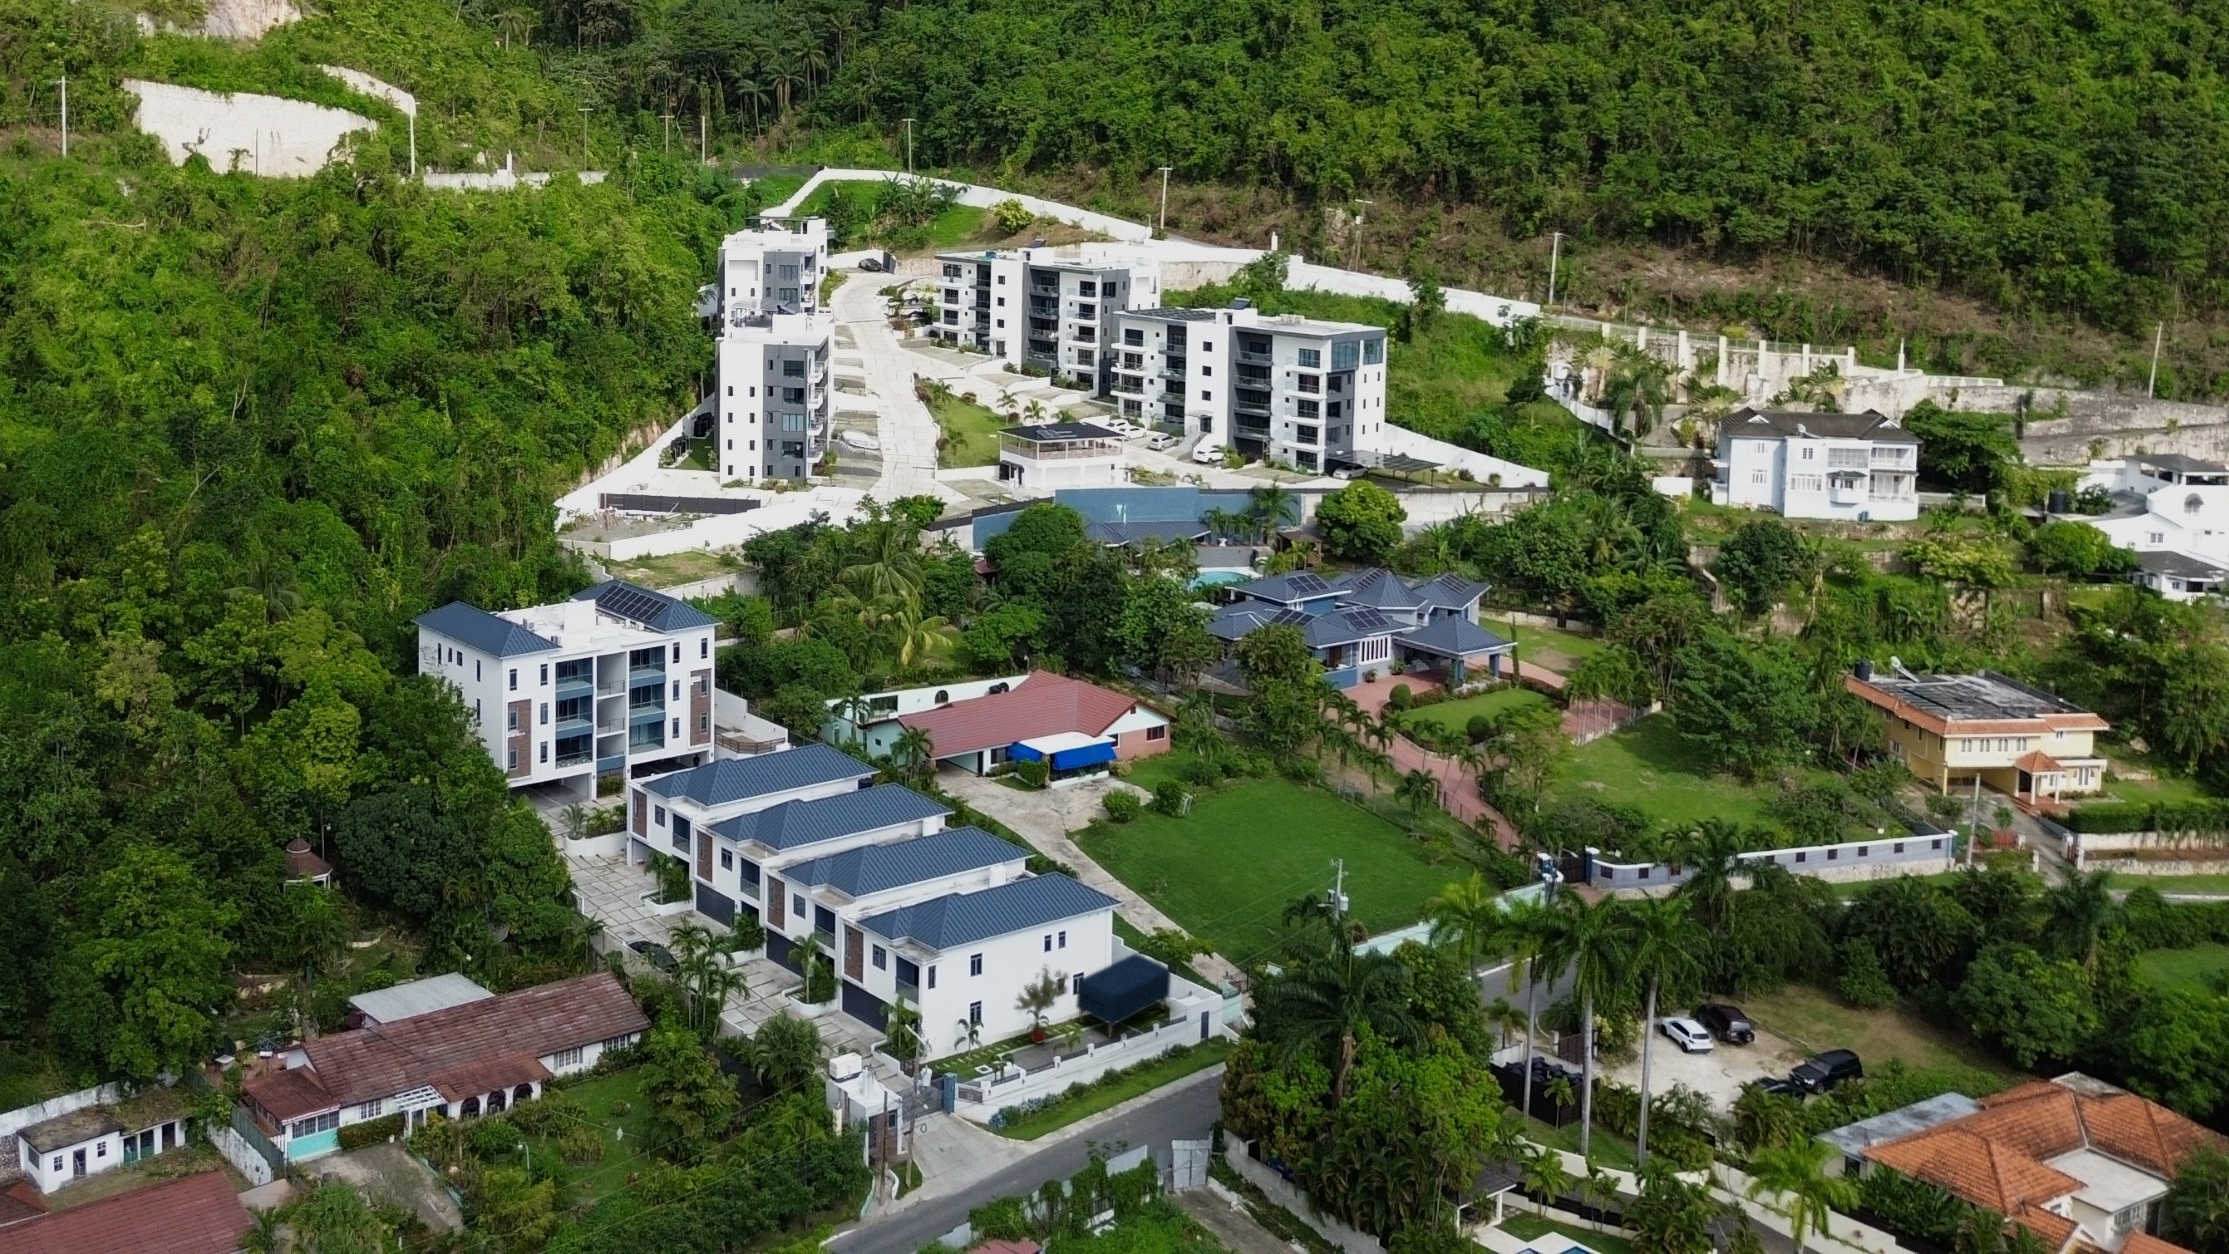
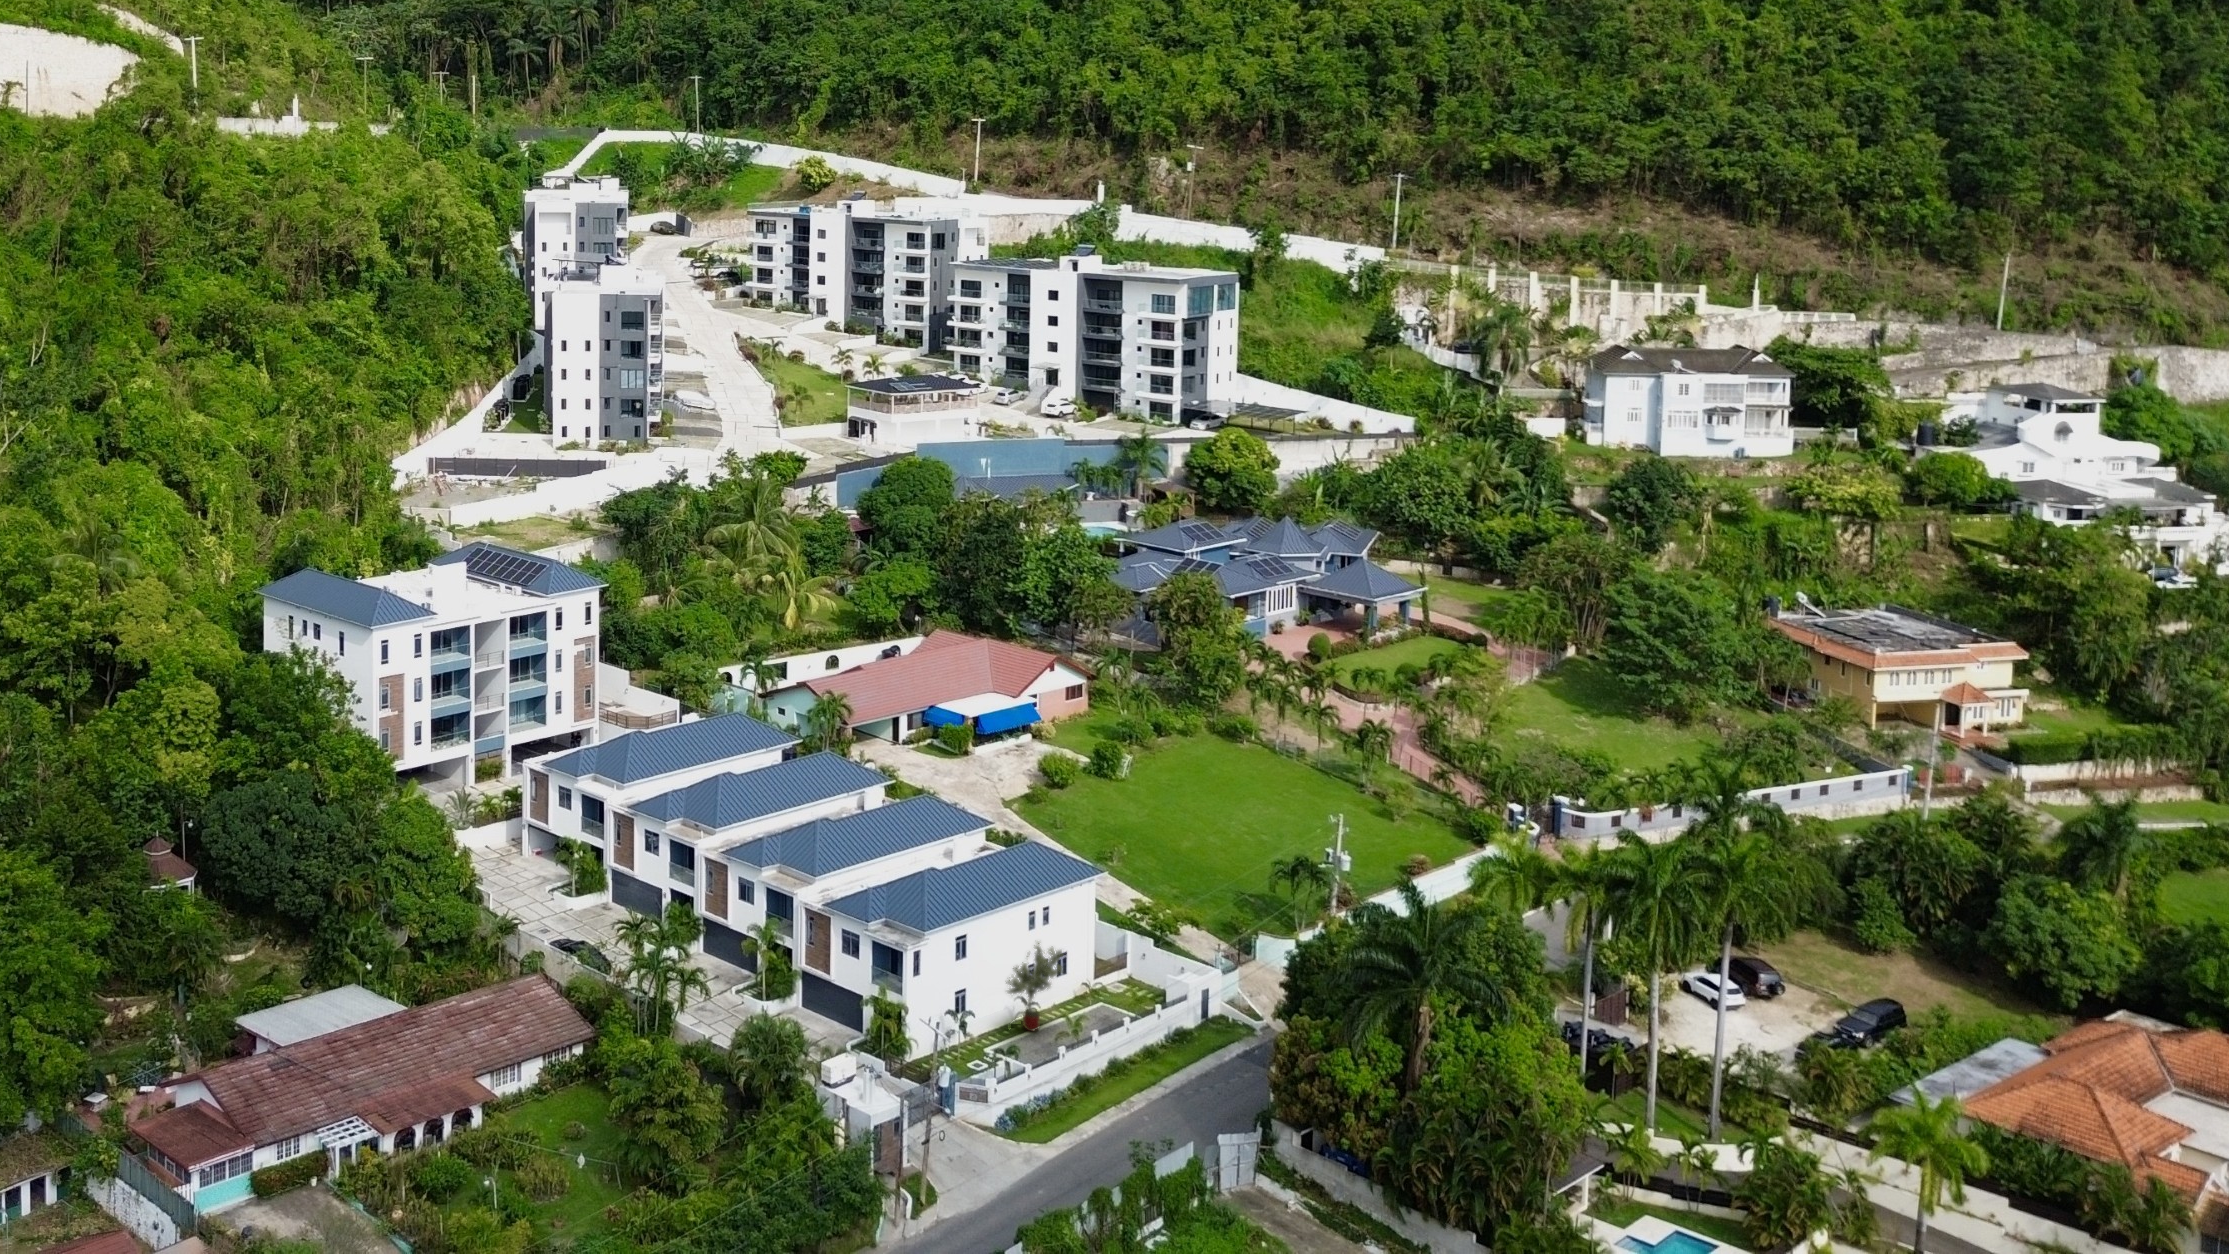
bench: present [1076,954,1171,1036] -> none [1066,926,1164,1020]

